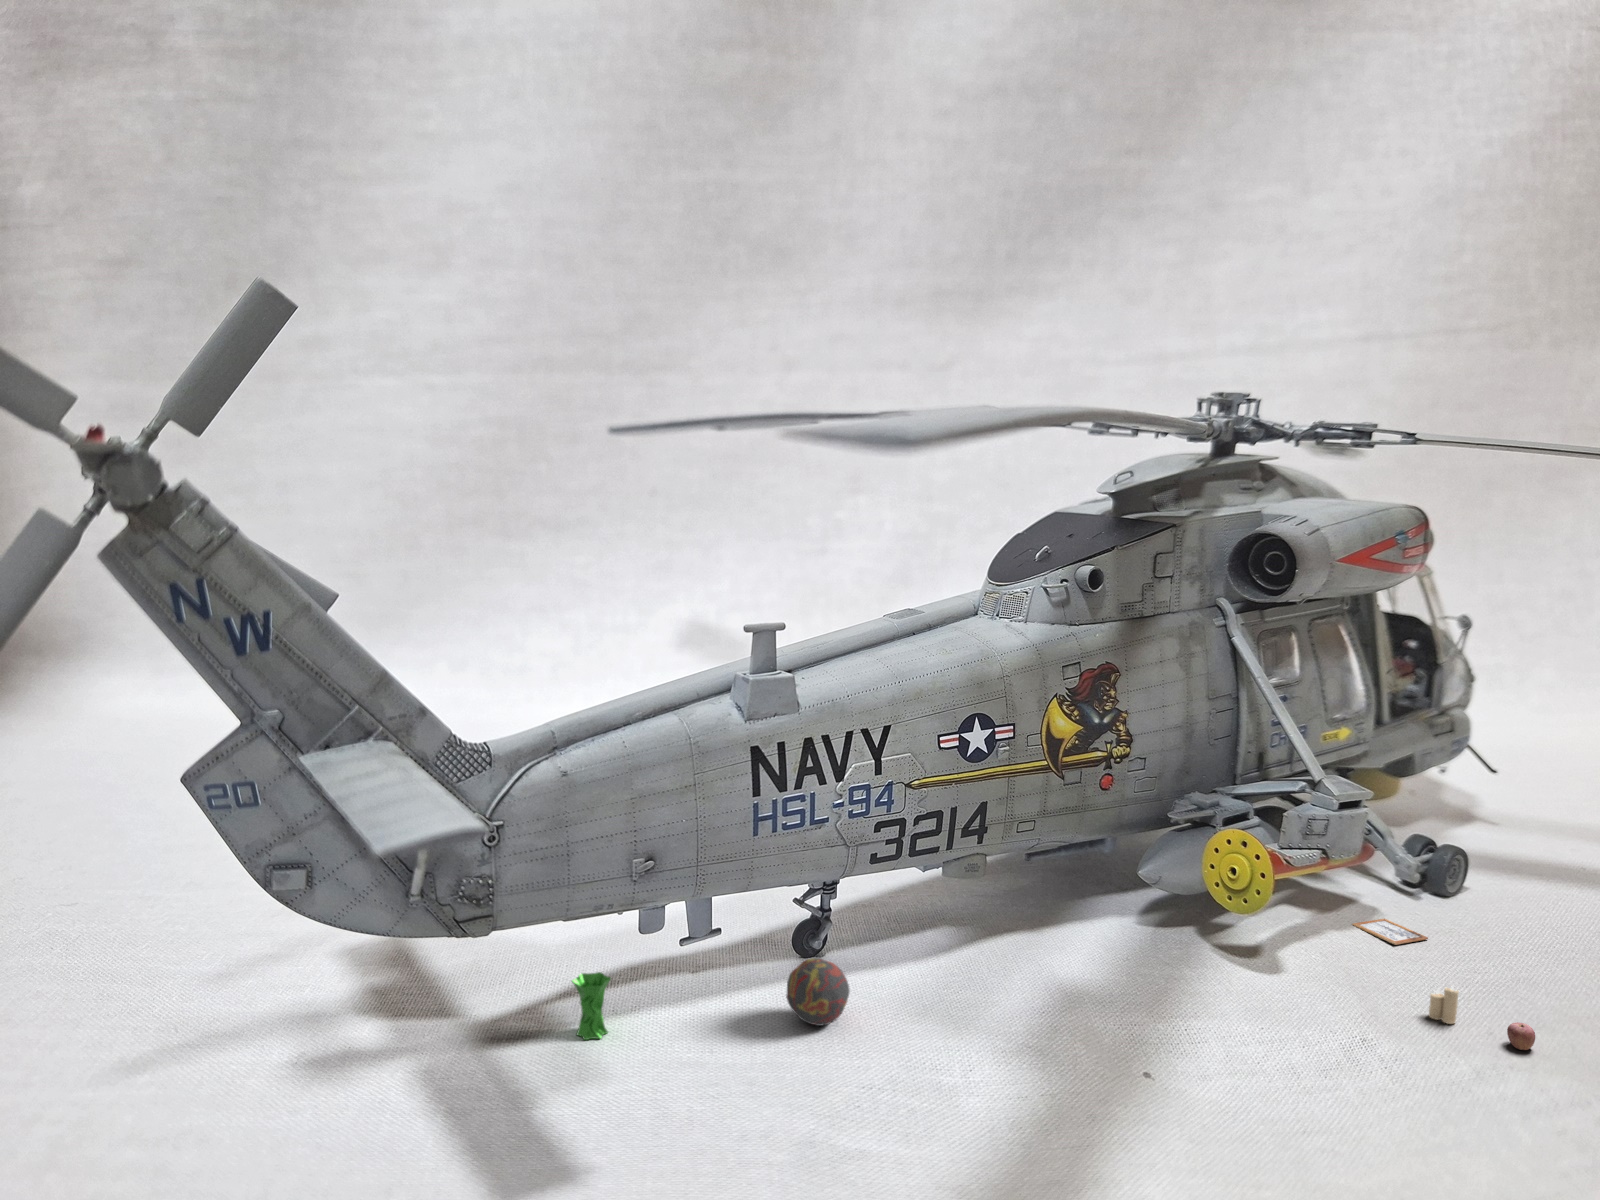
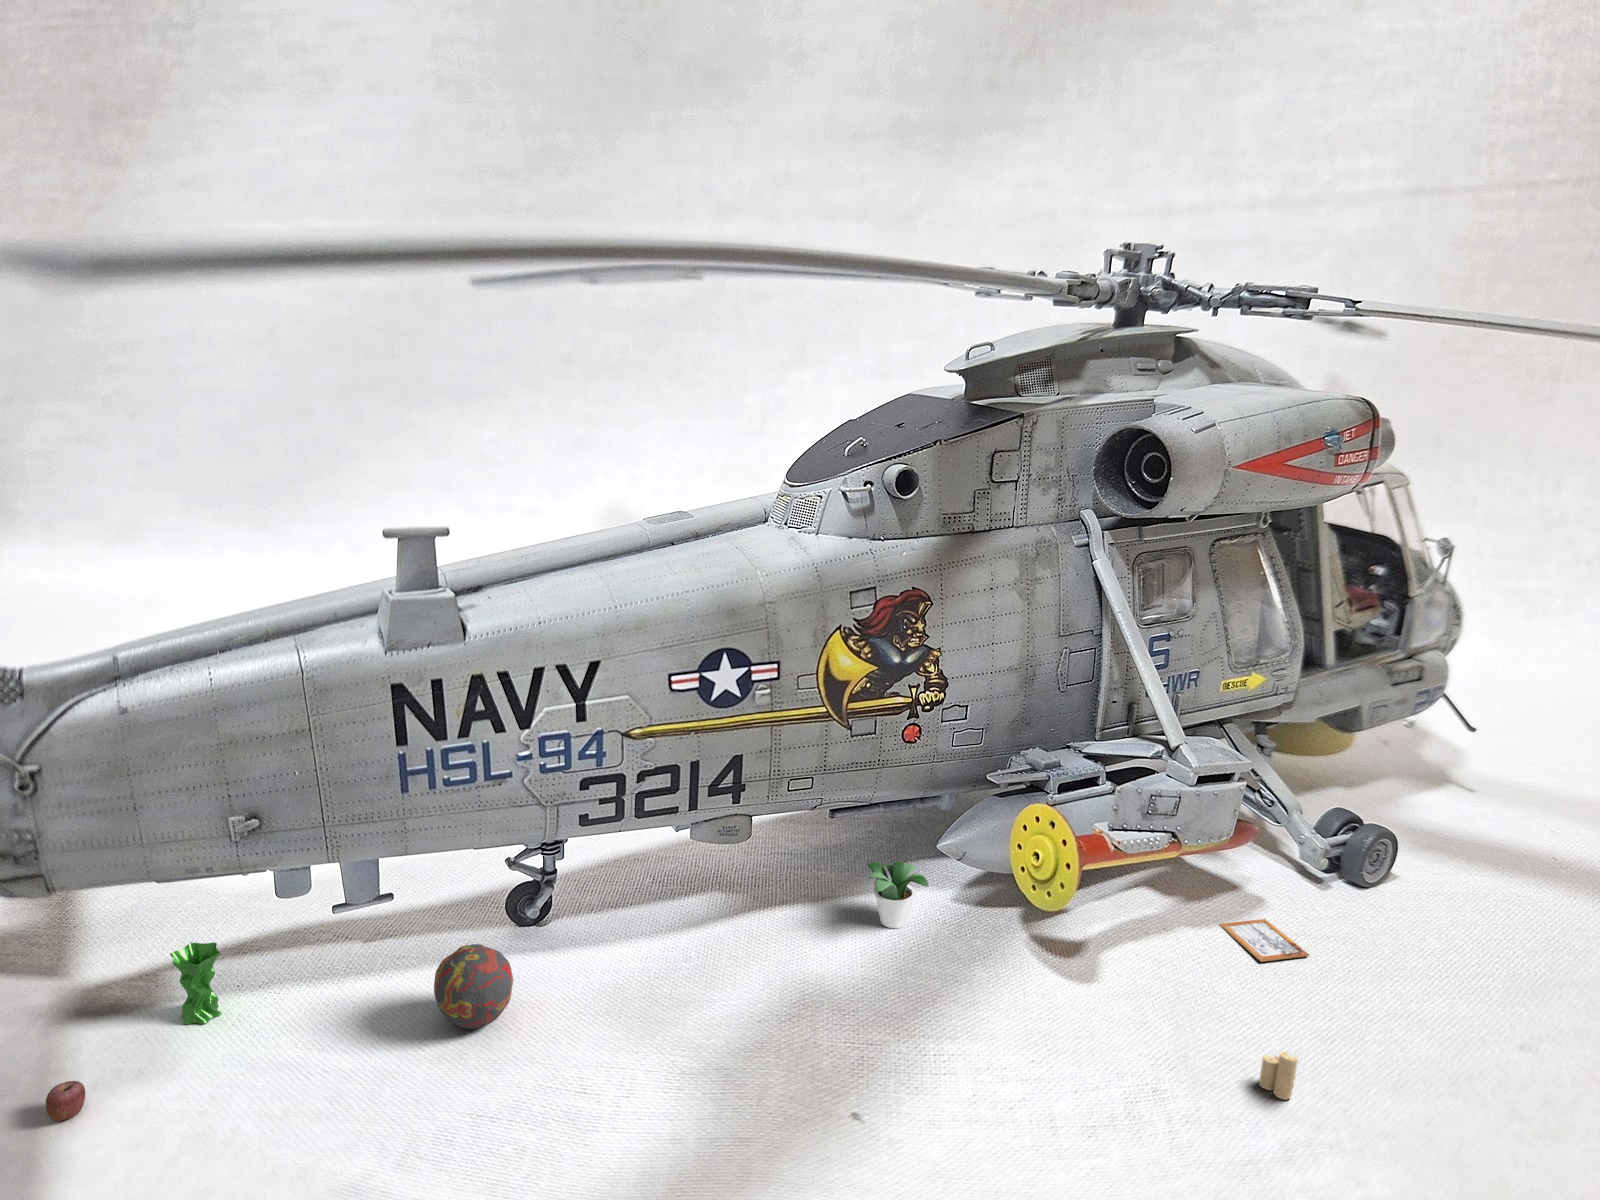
potted plant: none [1075,888,1134,943] -> present [867,861,928,928]
apple: present [1507,1022,1535,1050] -> present [46,1081,85,1121]

